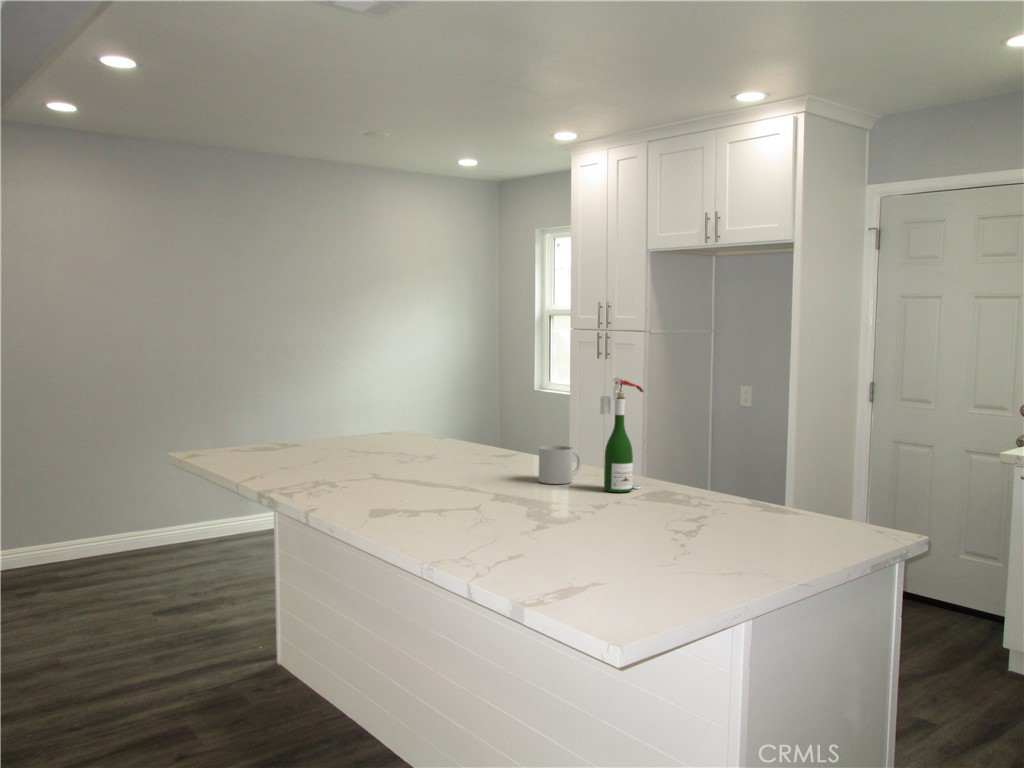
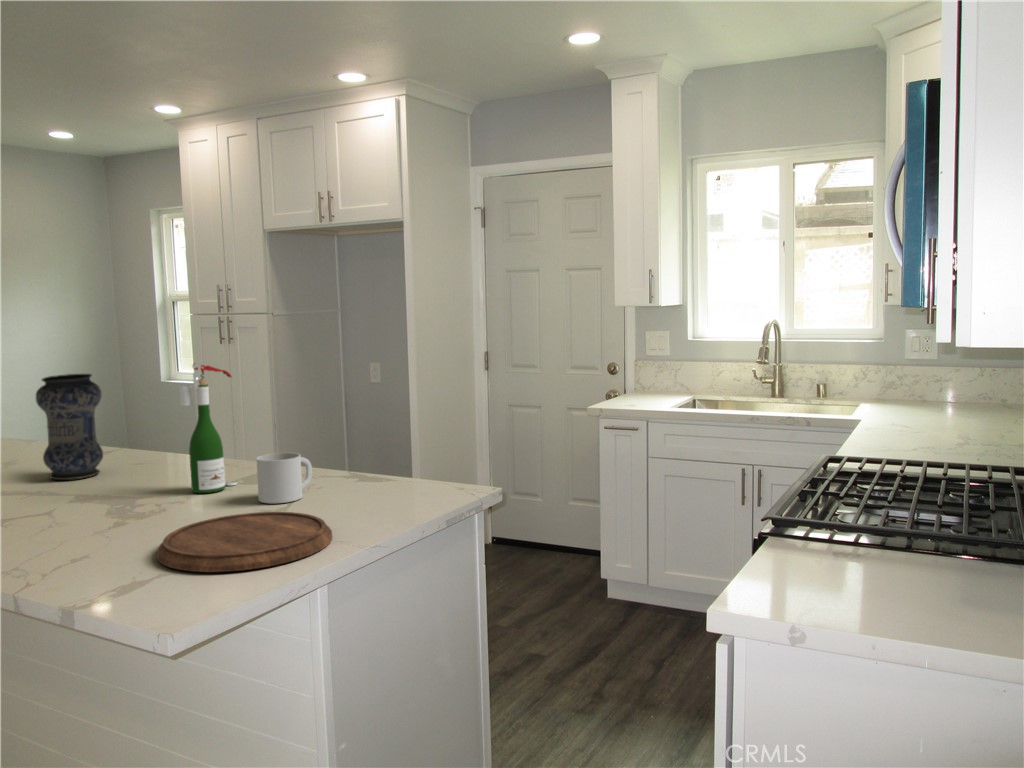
vase: none [480,381,528,470] -> present [36,374,103,480]
mug: present [539,445,582,484] -> present [256,453,312,503]
cutting board: none [595,511,740,555] -> present [157,512,332,572]

